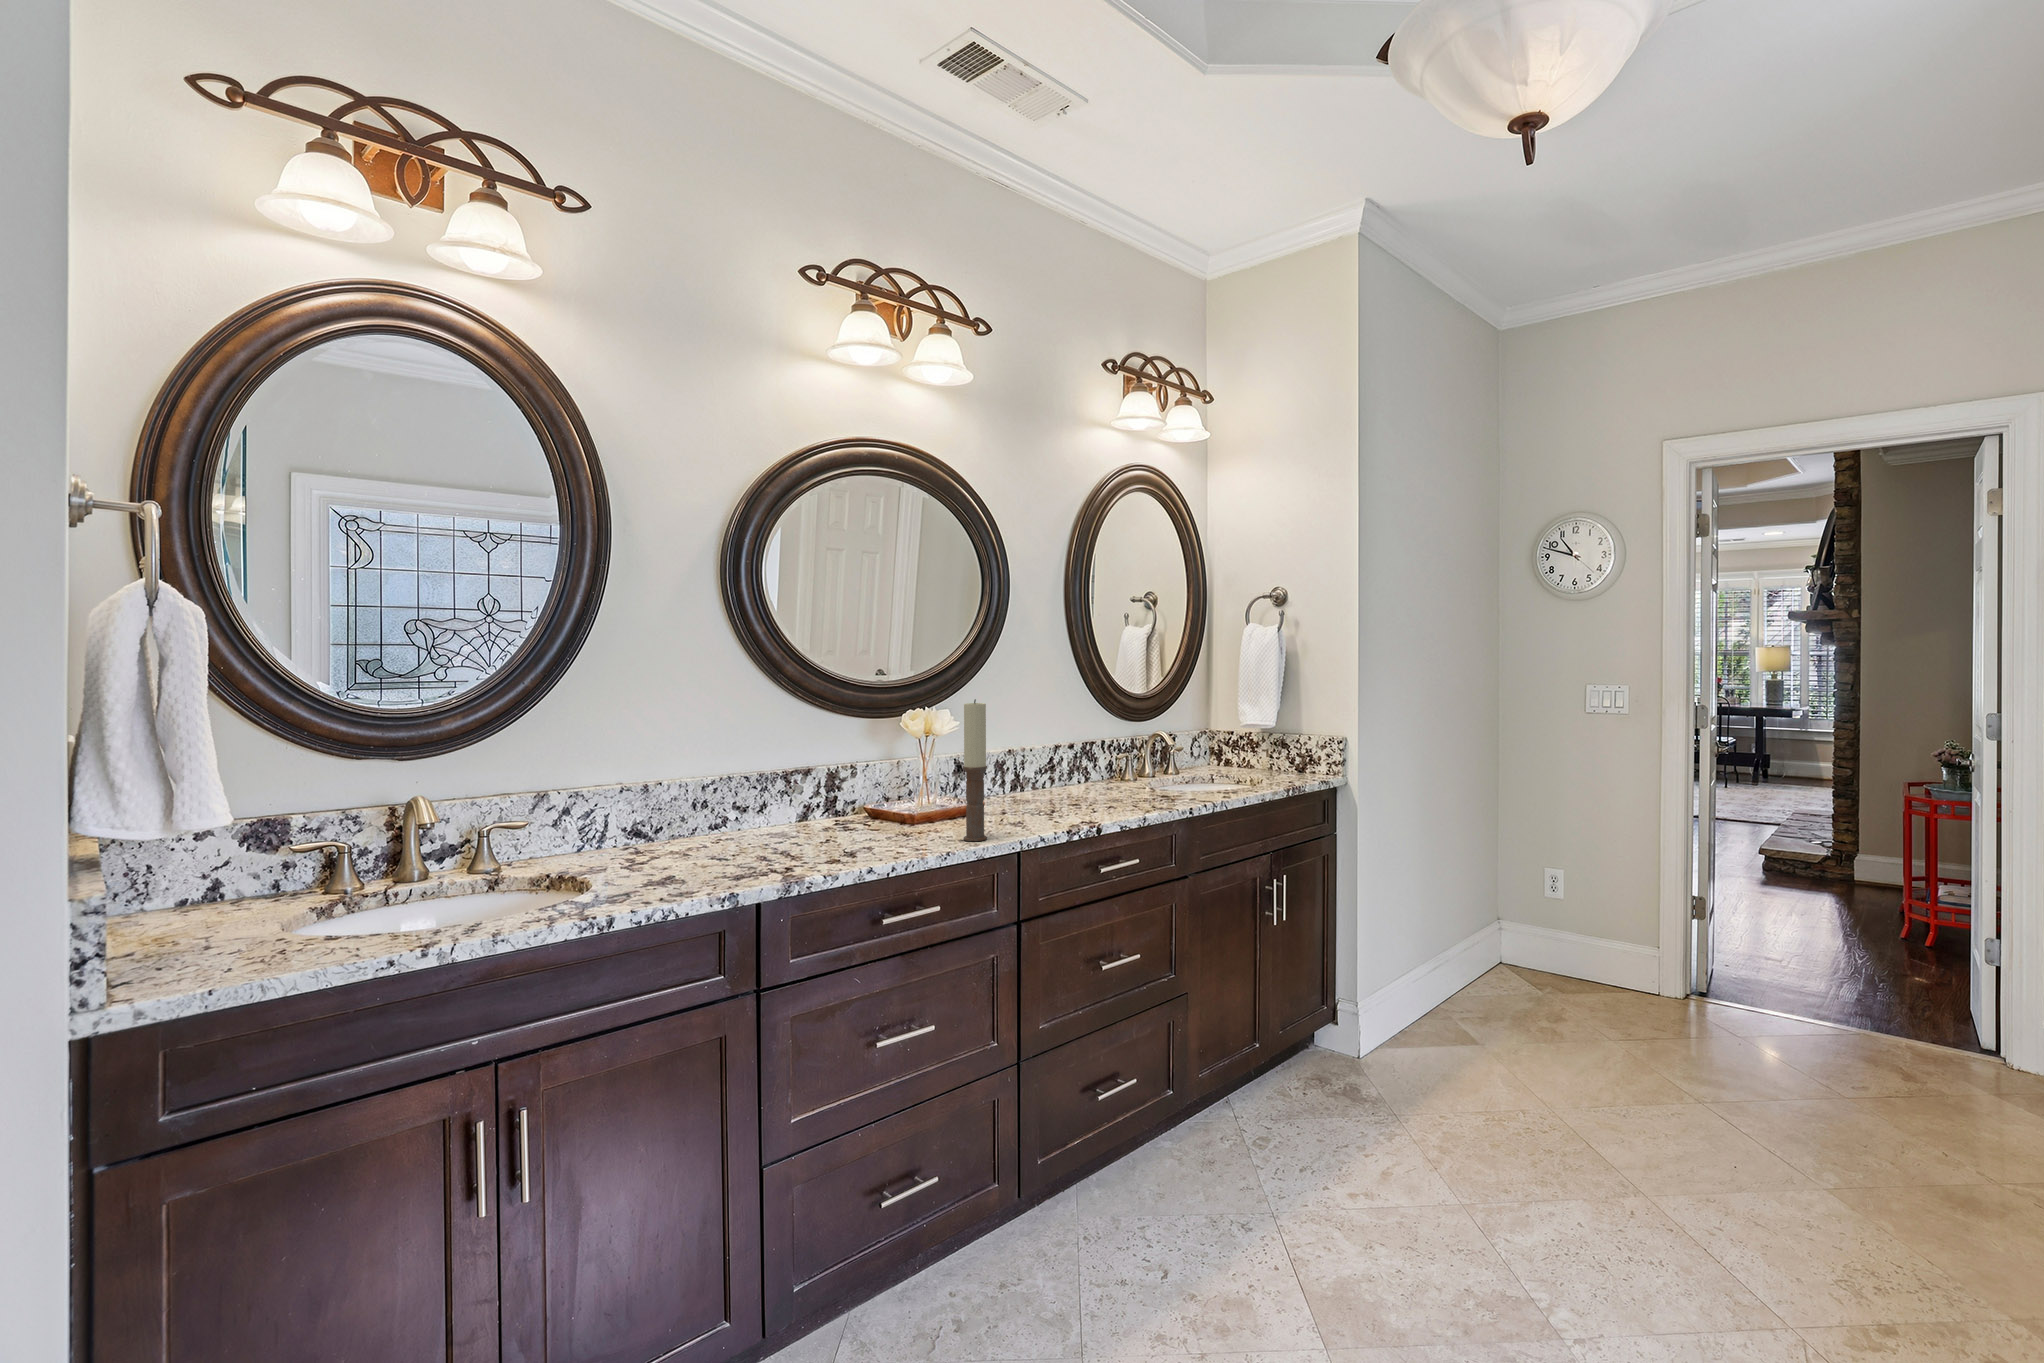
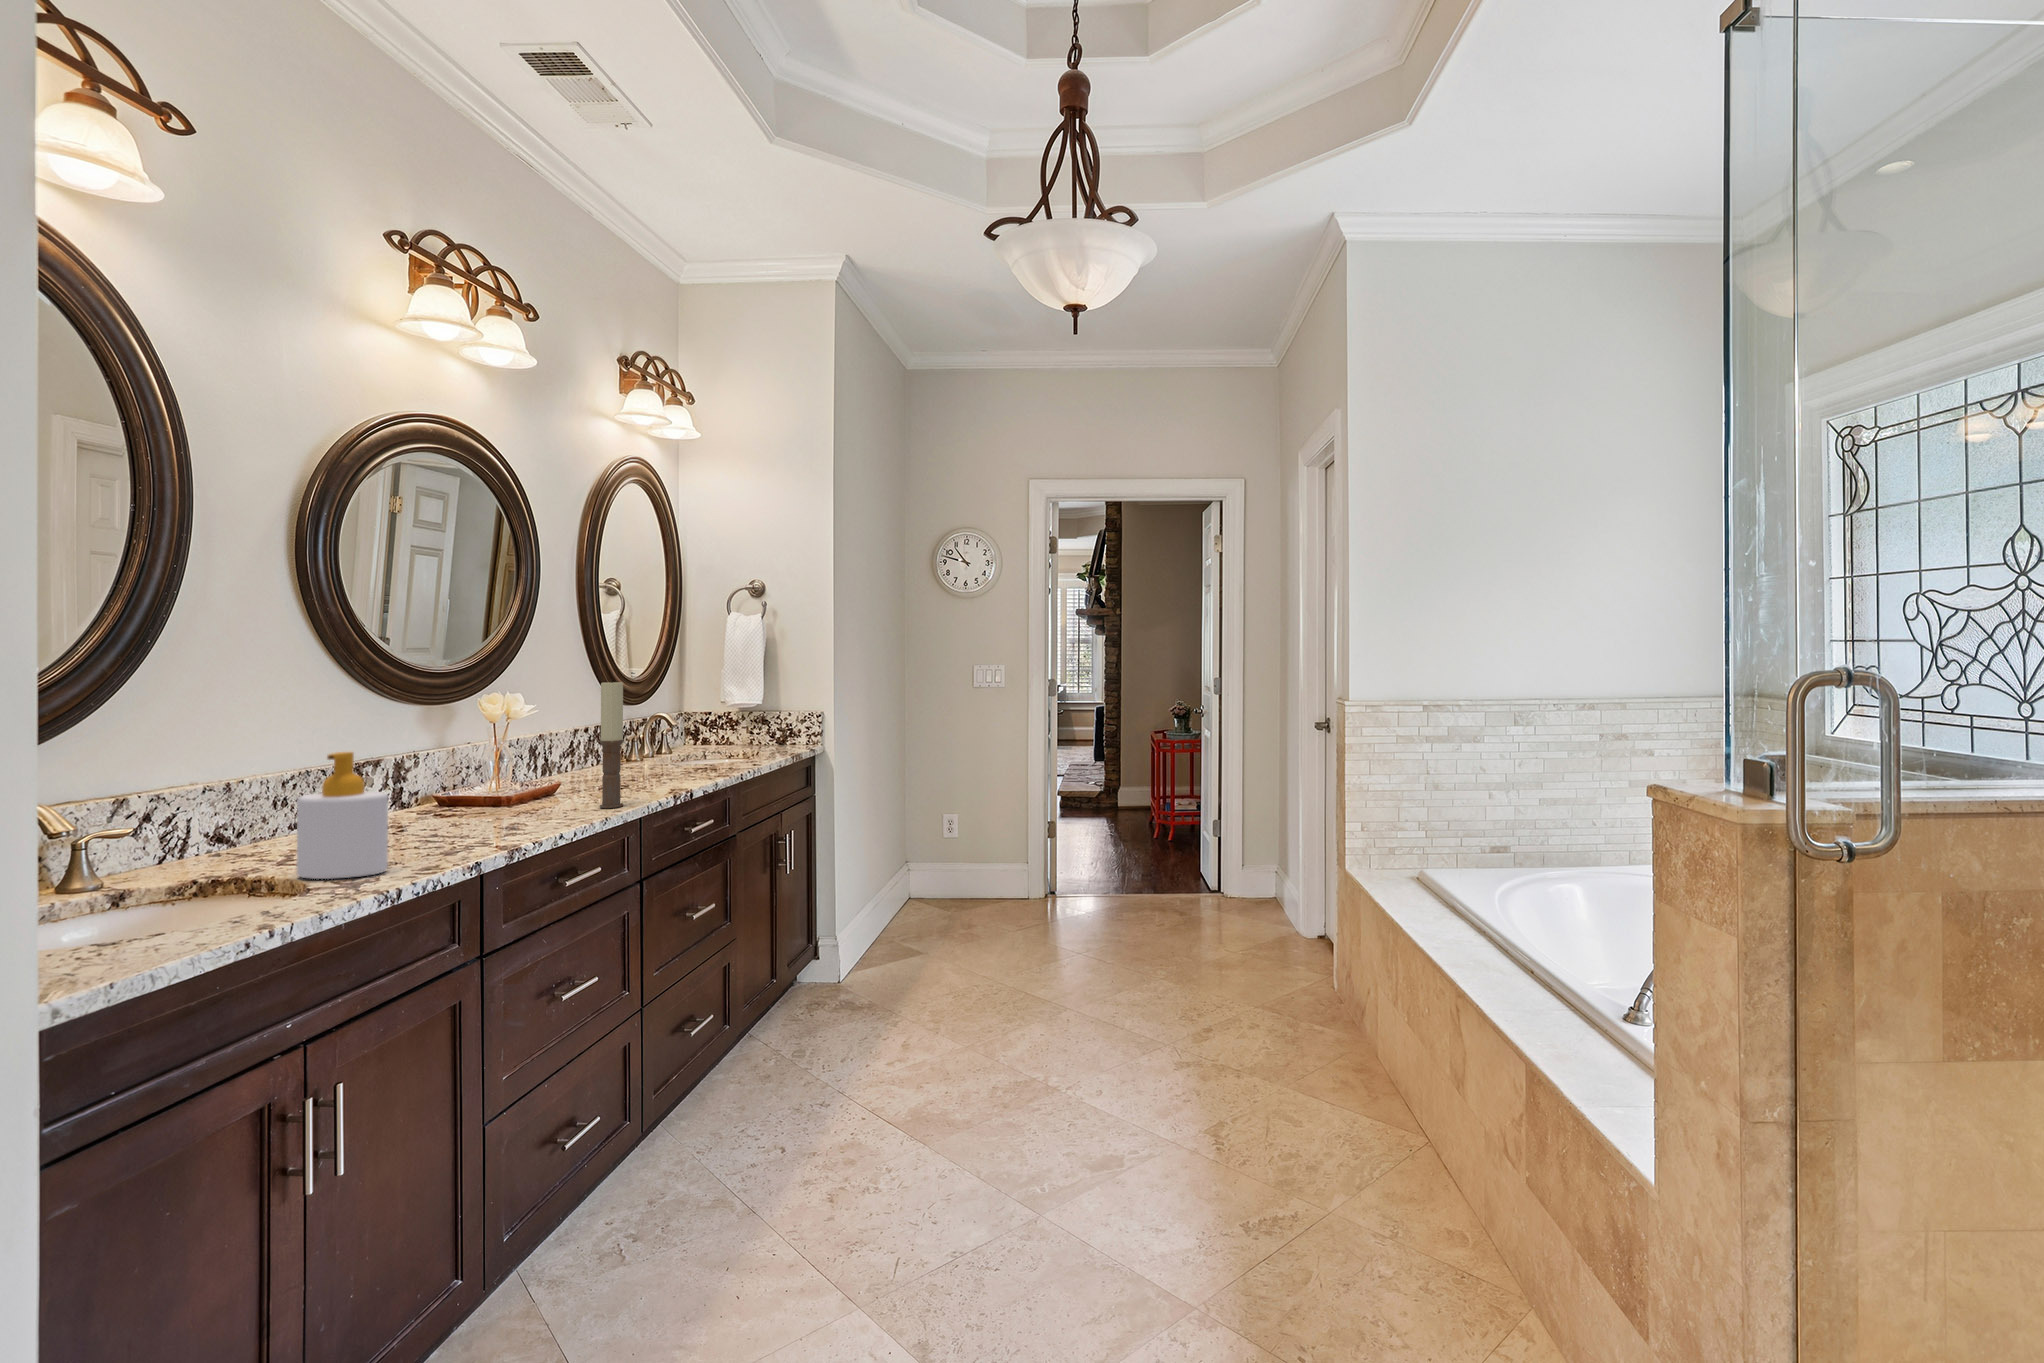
soap bottle: none [596,771,658,895] -> present [297,752,388,879]

